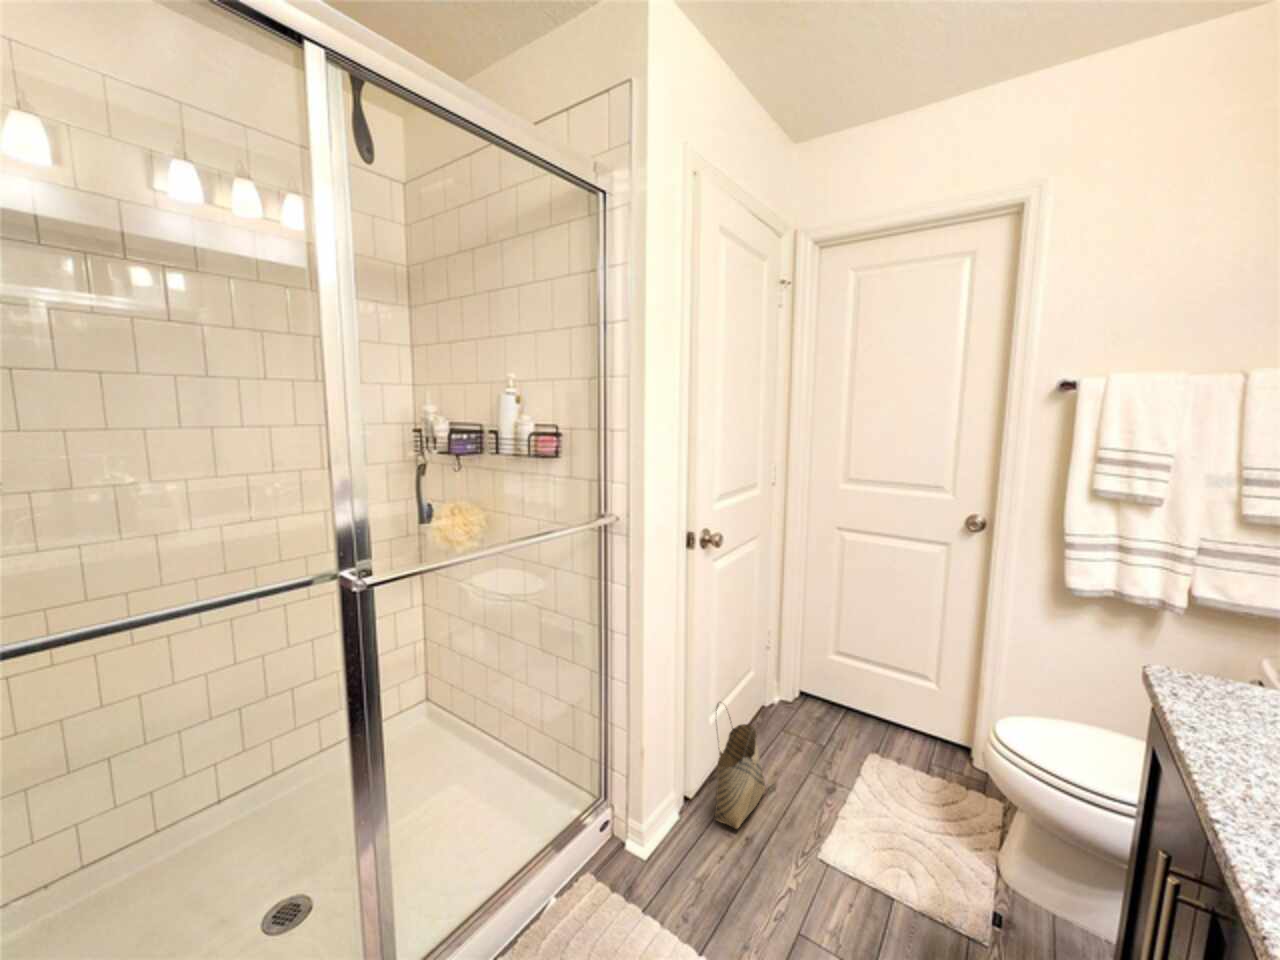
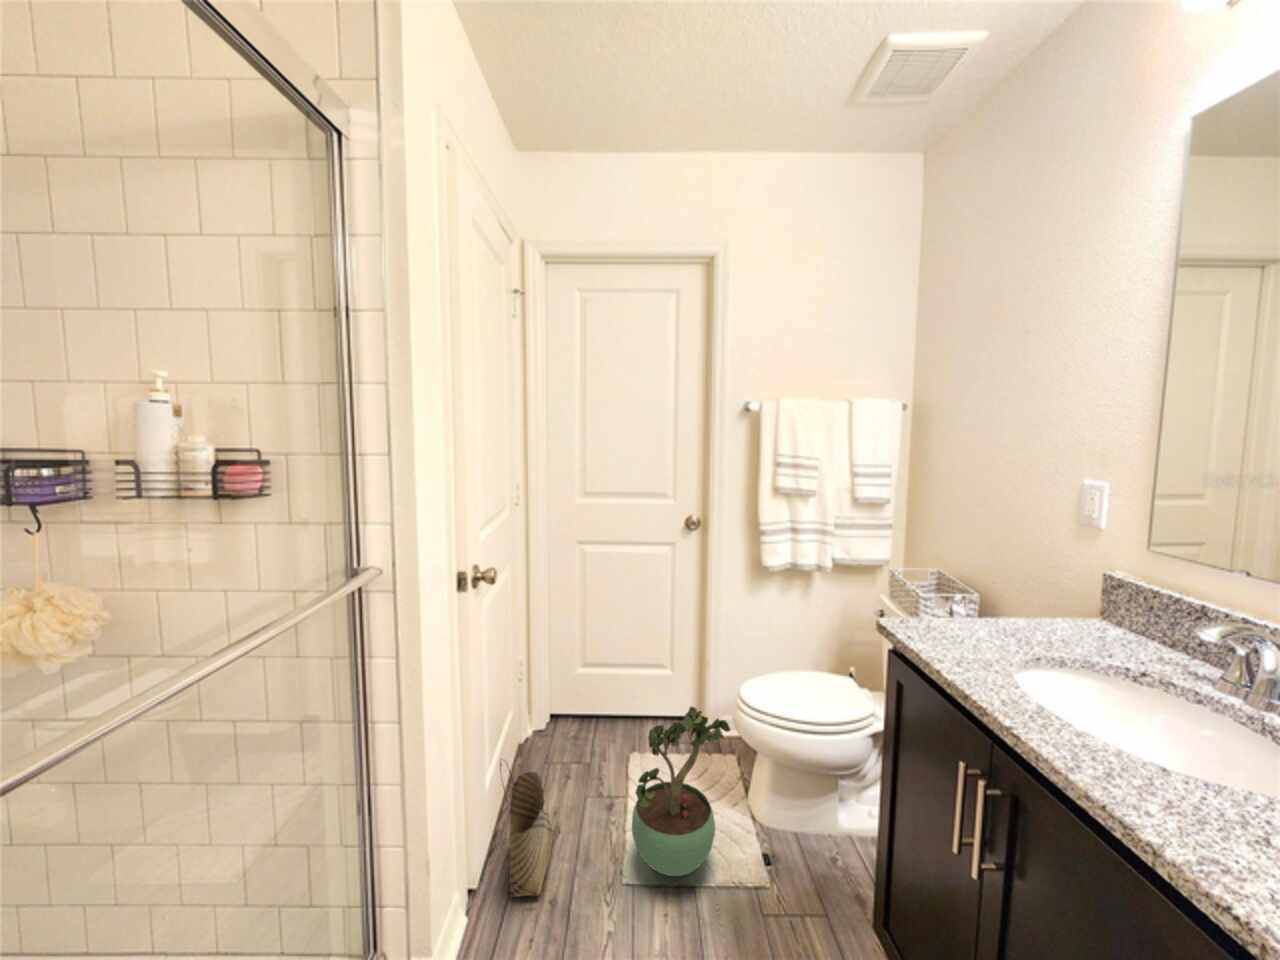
potted plant: none [831,710,958,882] -> present [632,707,730,876]

